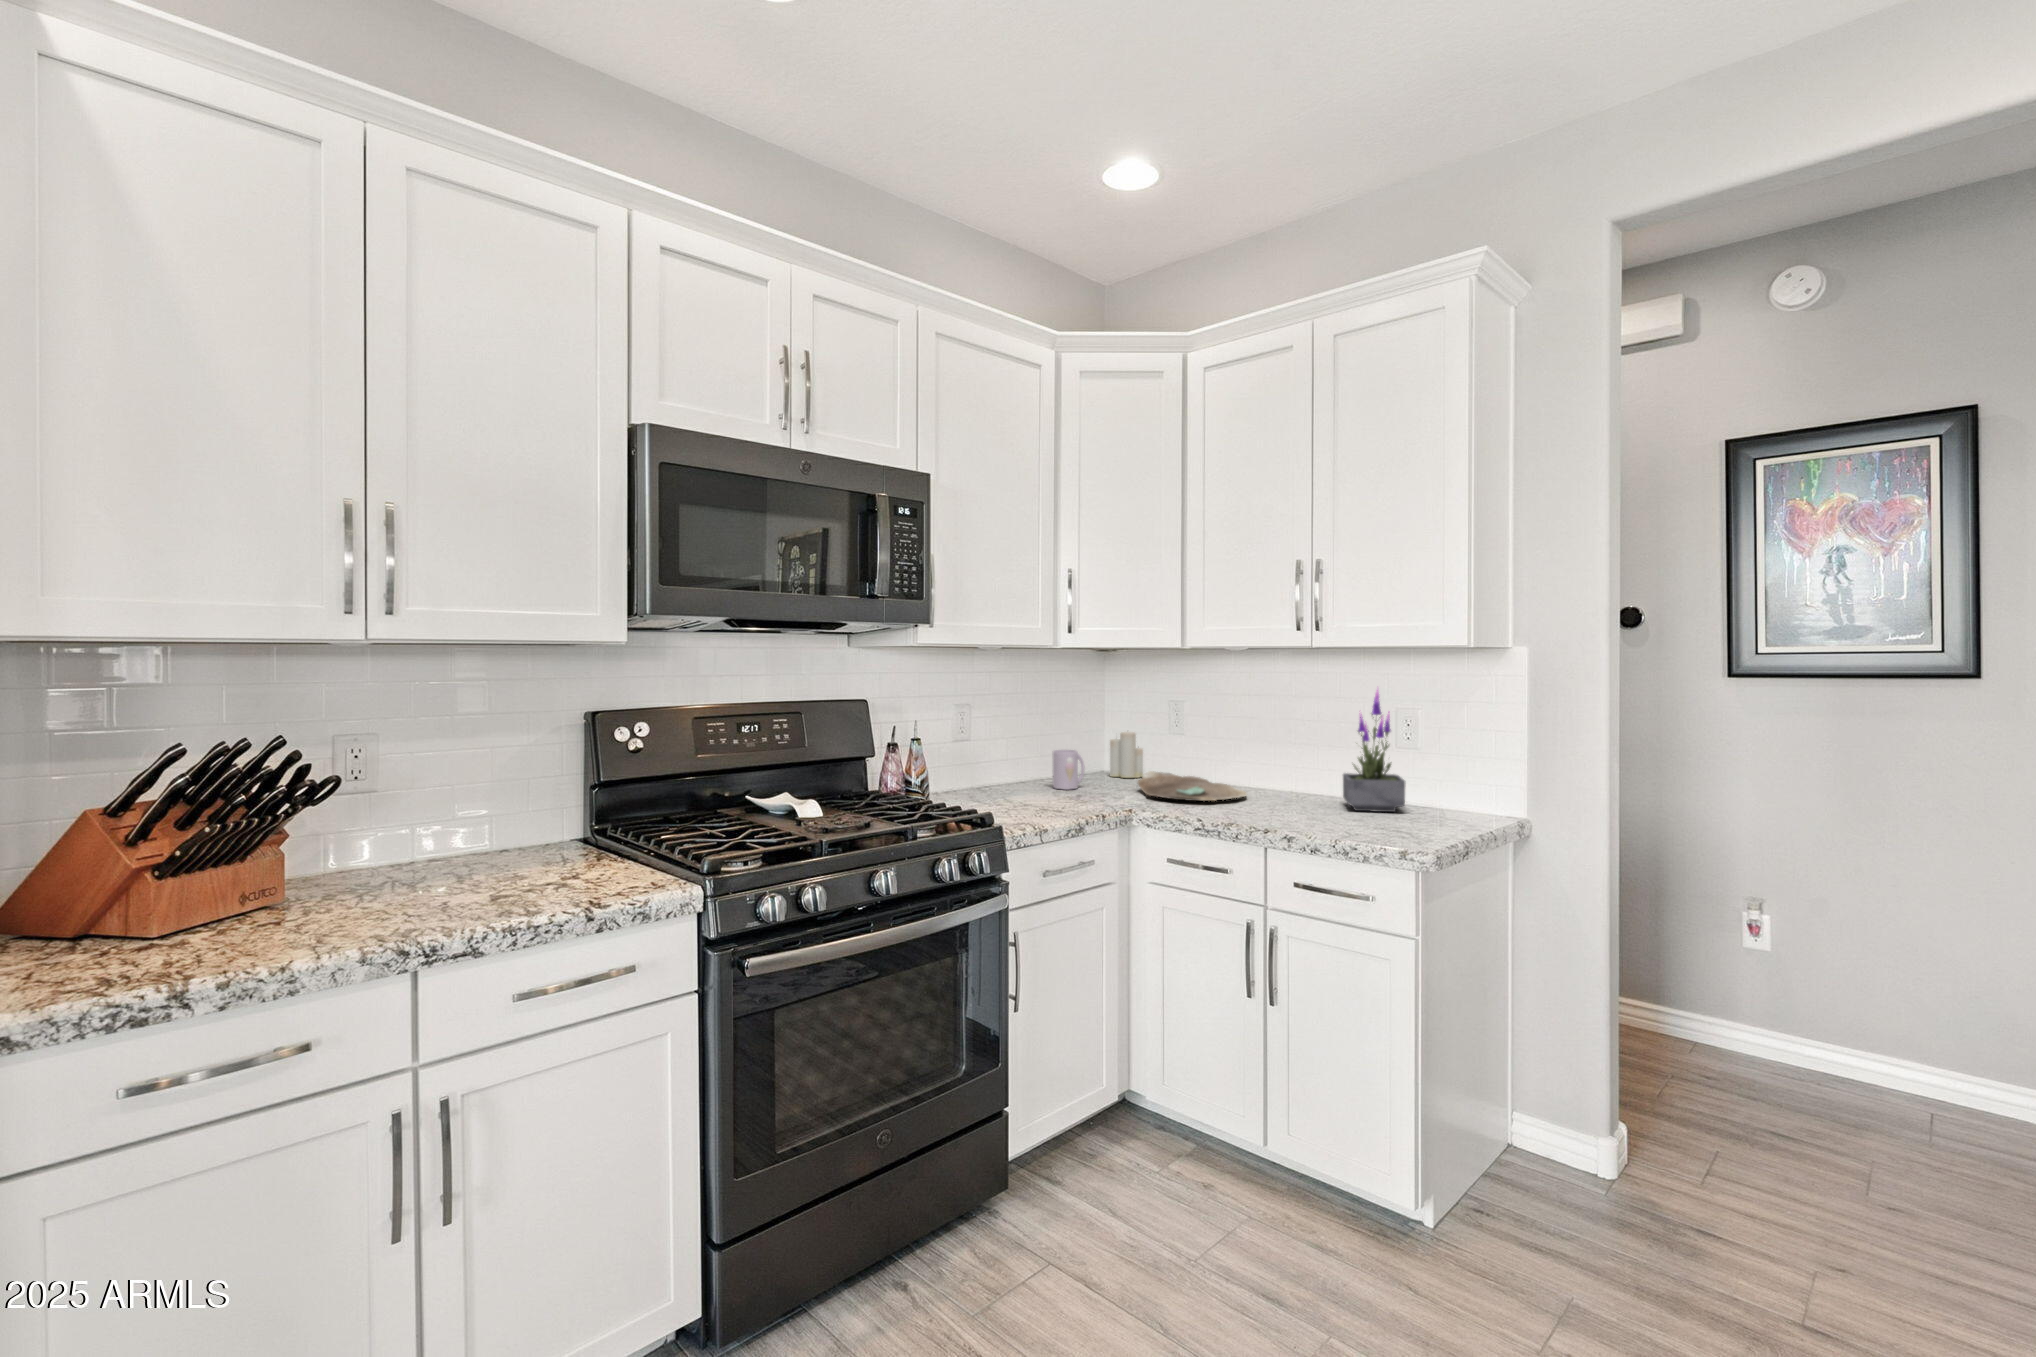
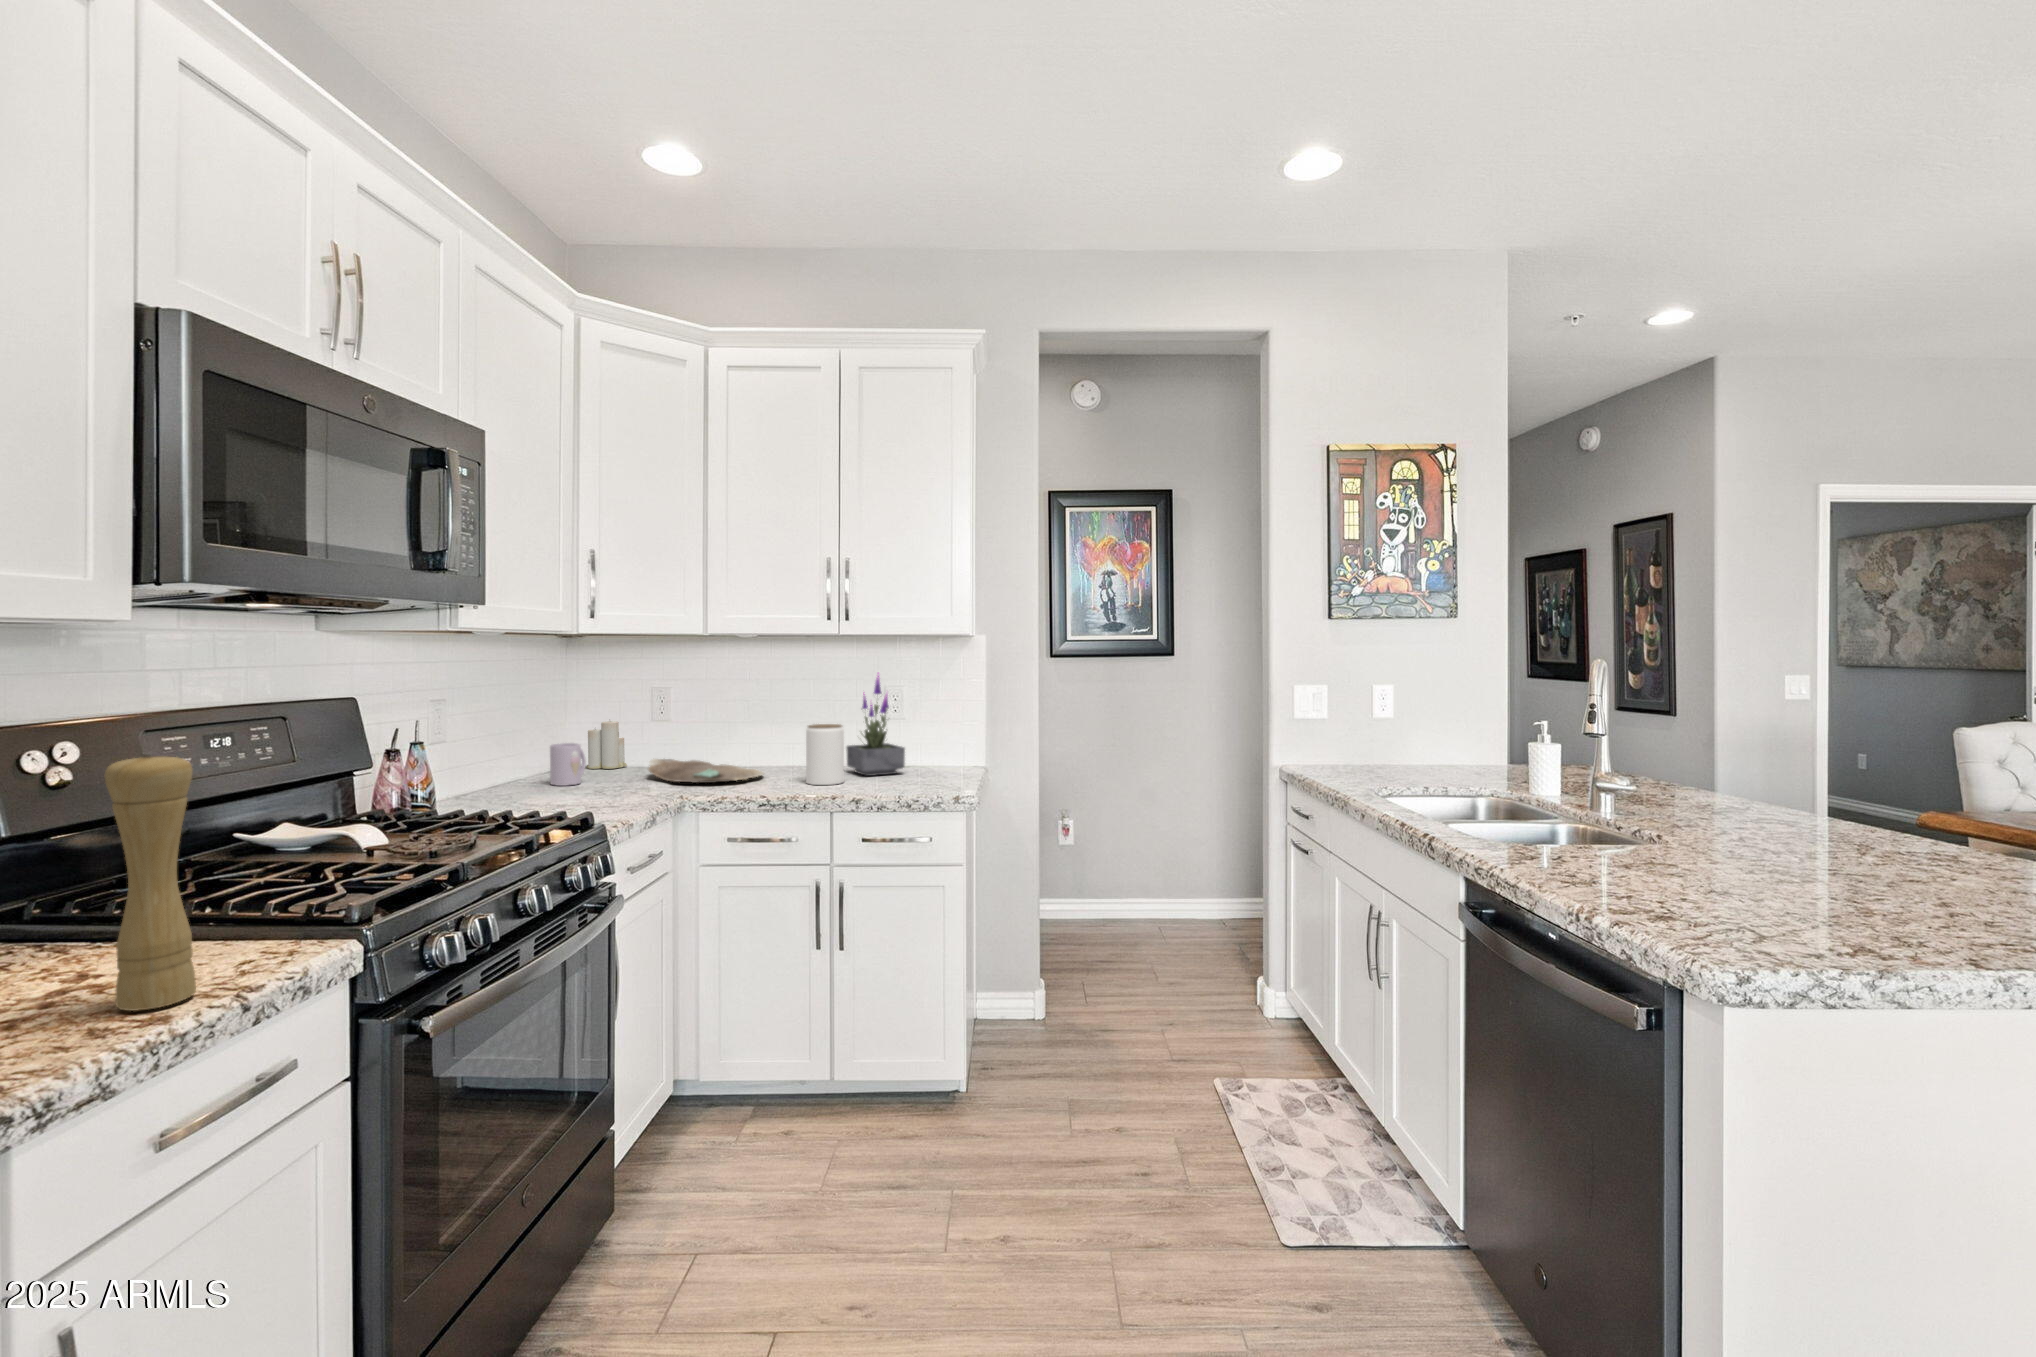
pepper mill: none [525,729,573,906] -> present [105,753,196,1011]
jar: none [1273,746,1317,816] -> present [806,724,844,785]

